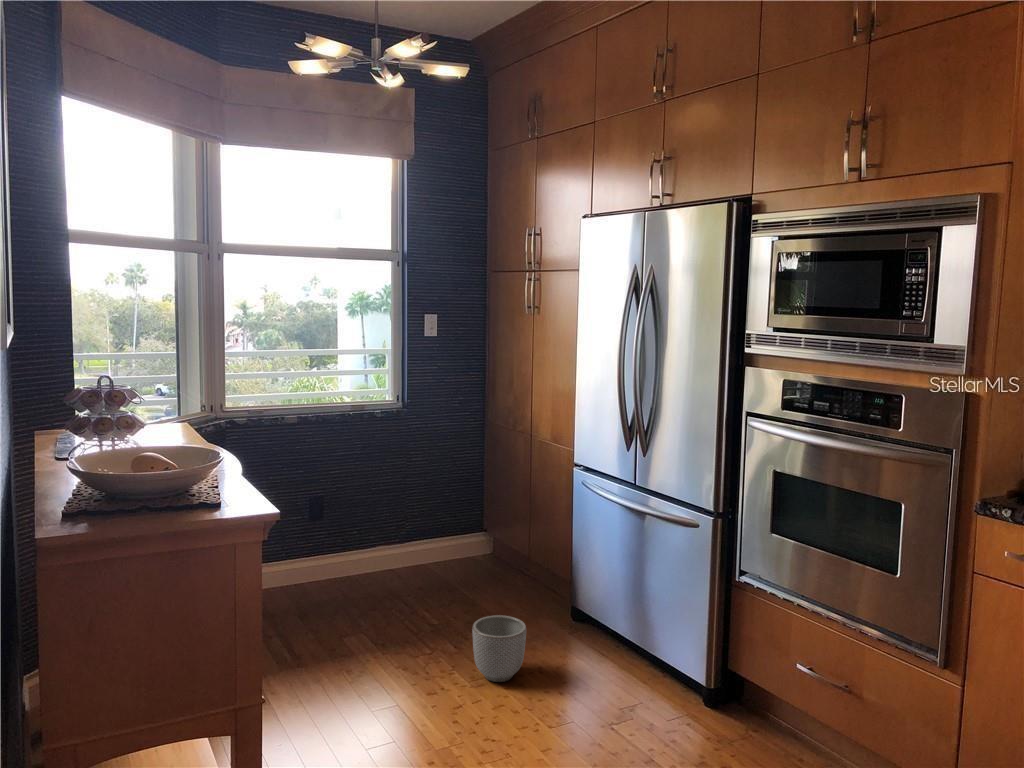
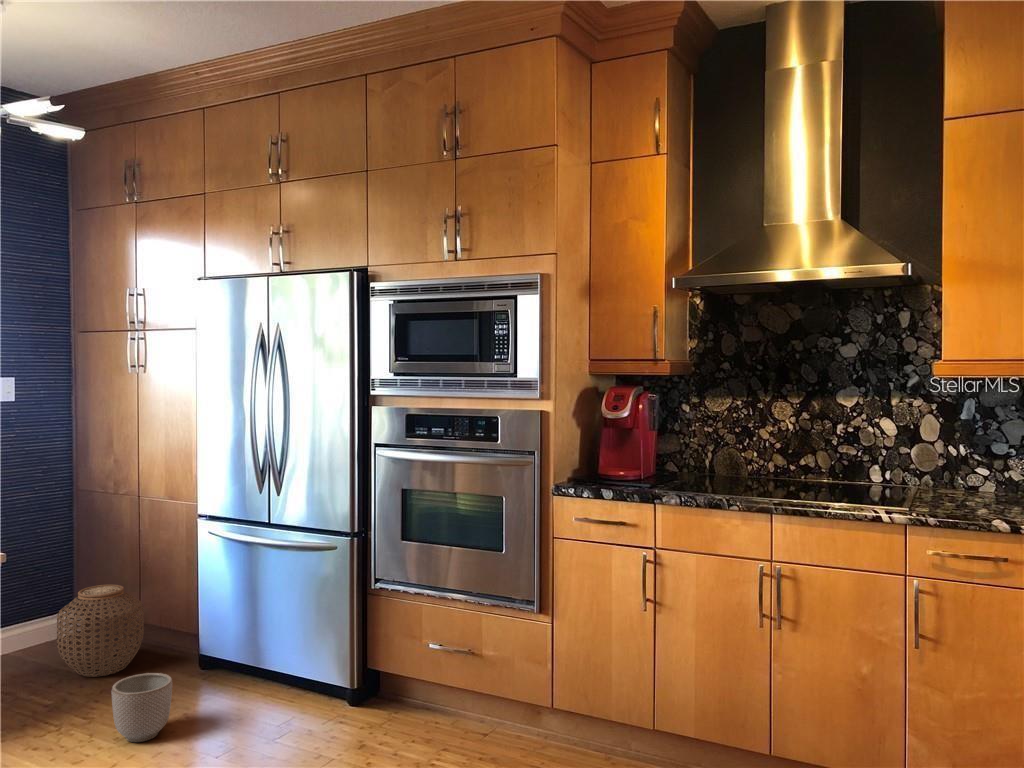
woven basket: none [457,516,530,601] -> present [57,585,144,677]

